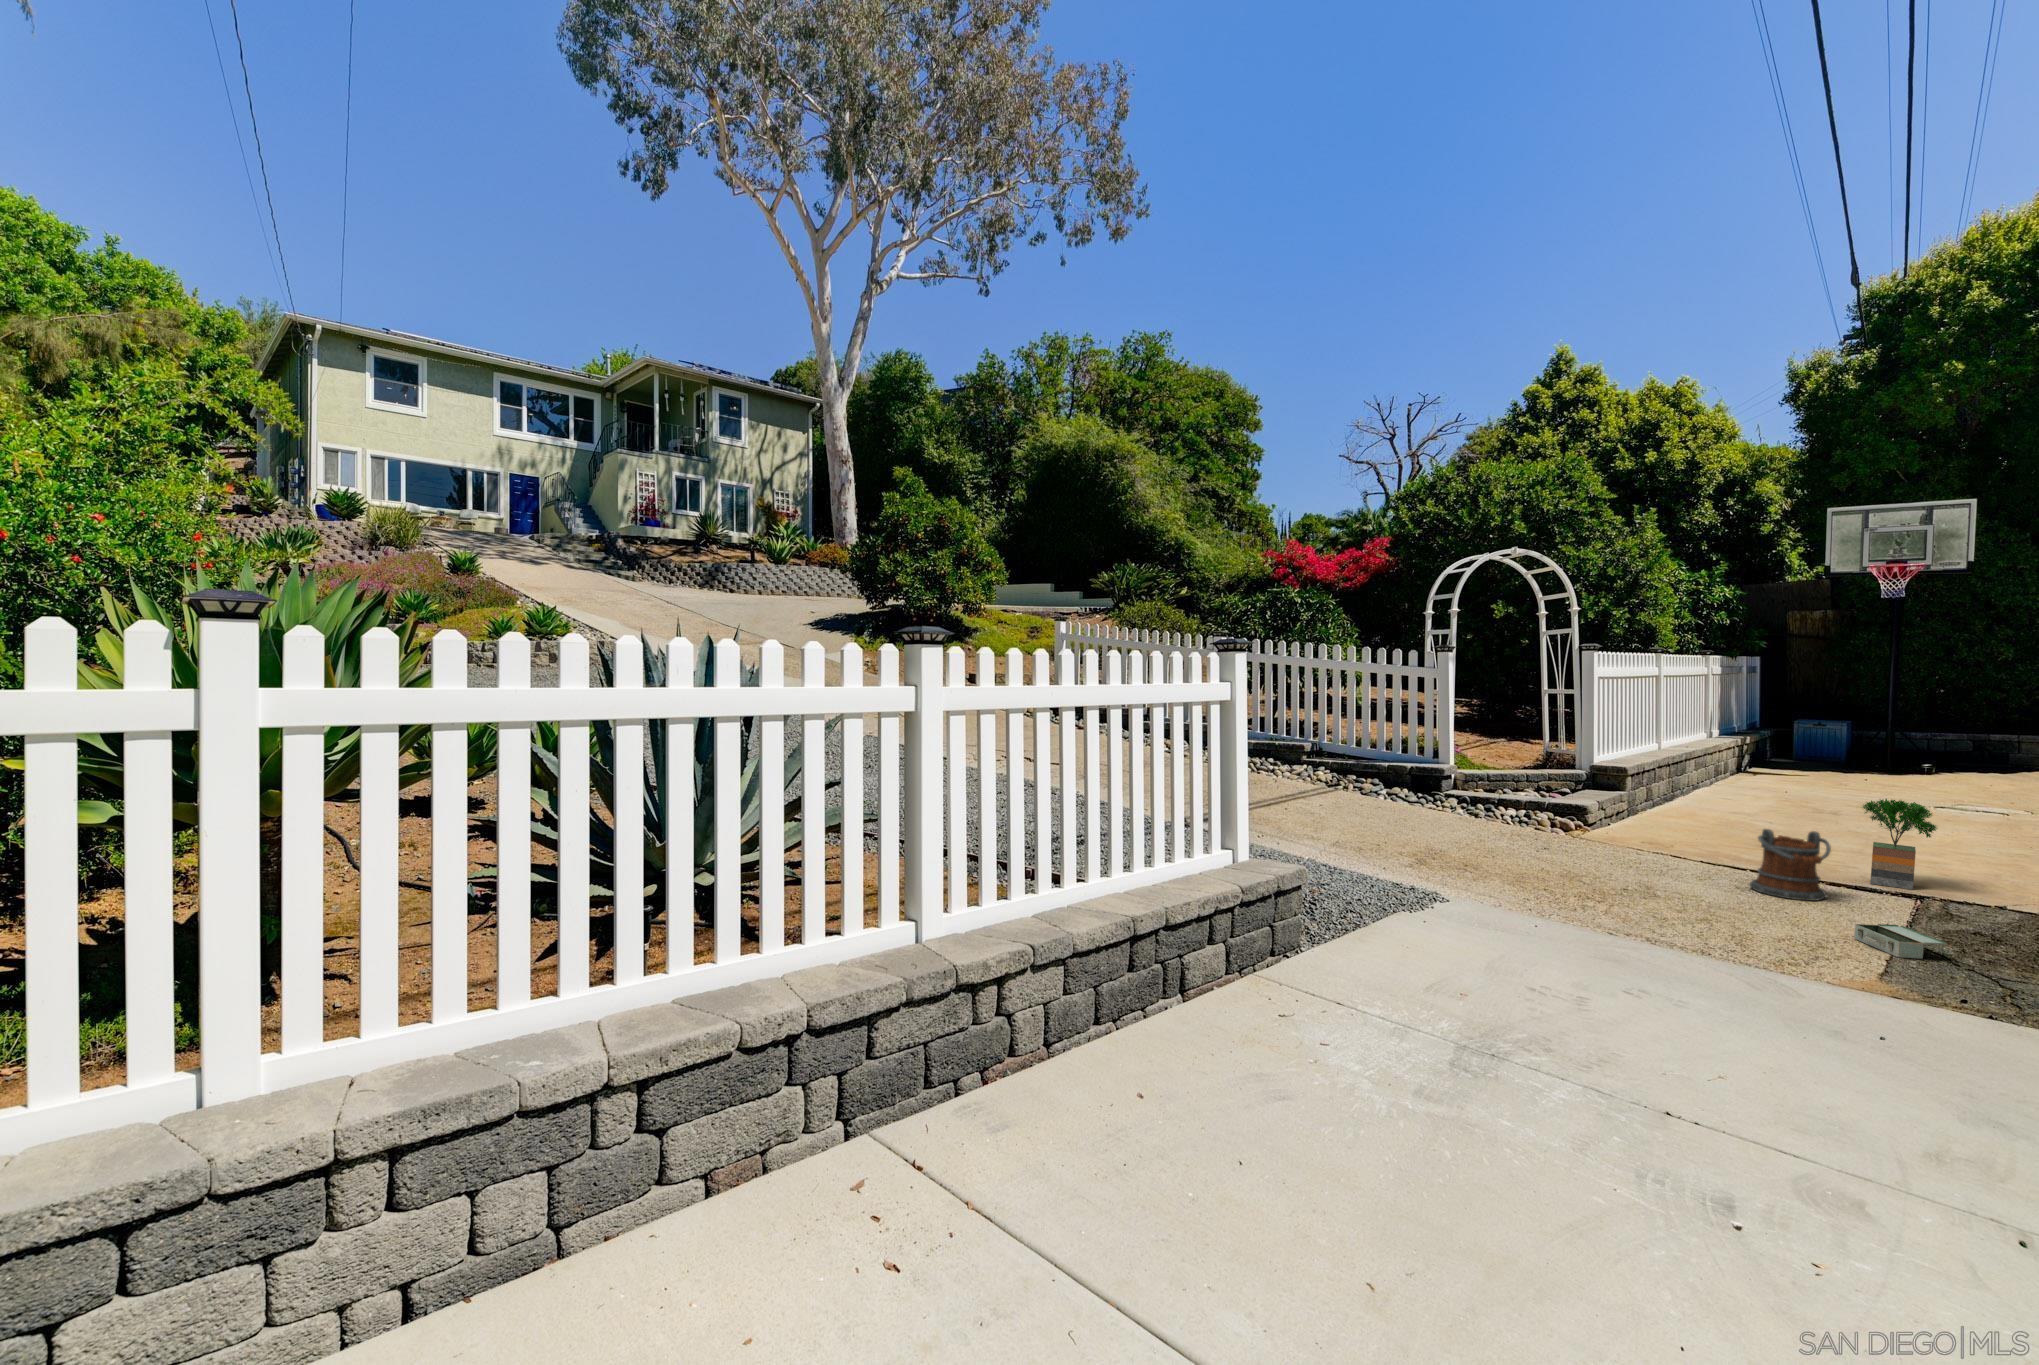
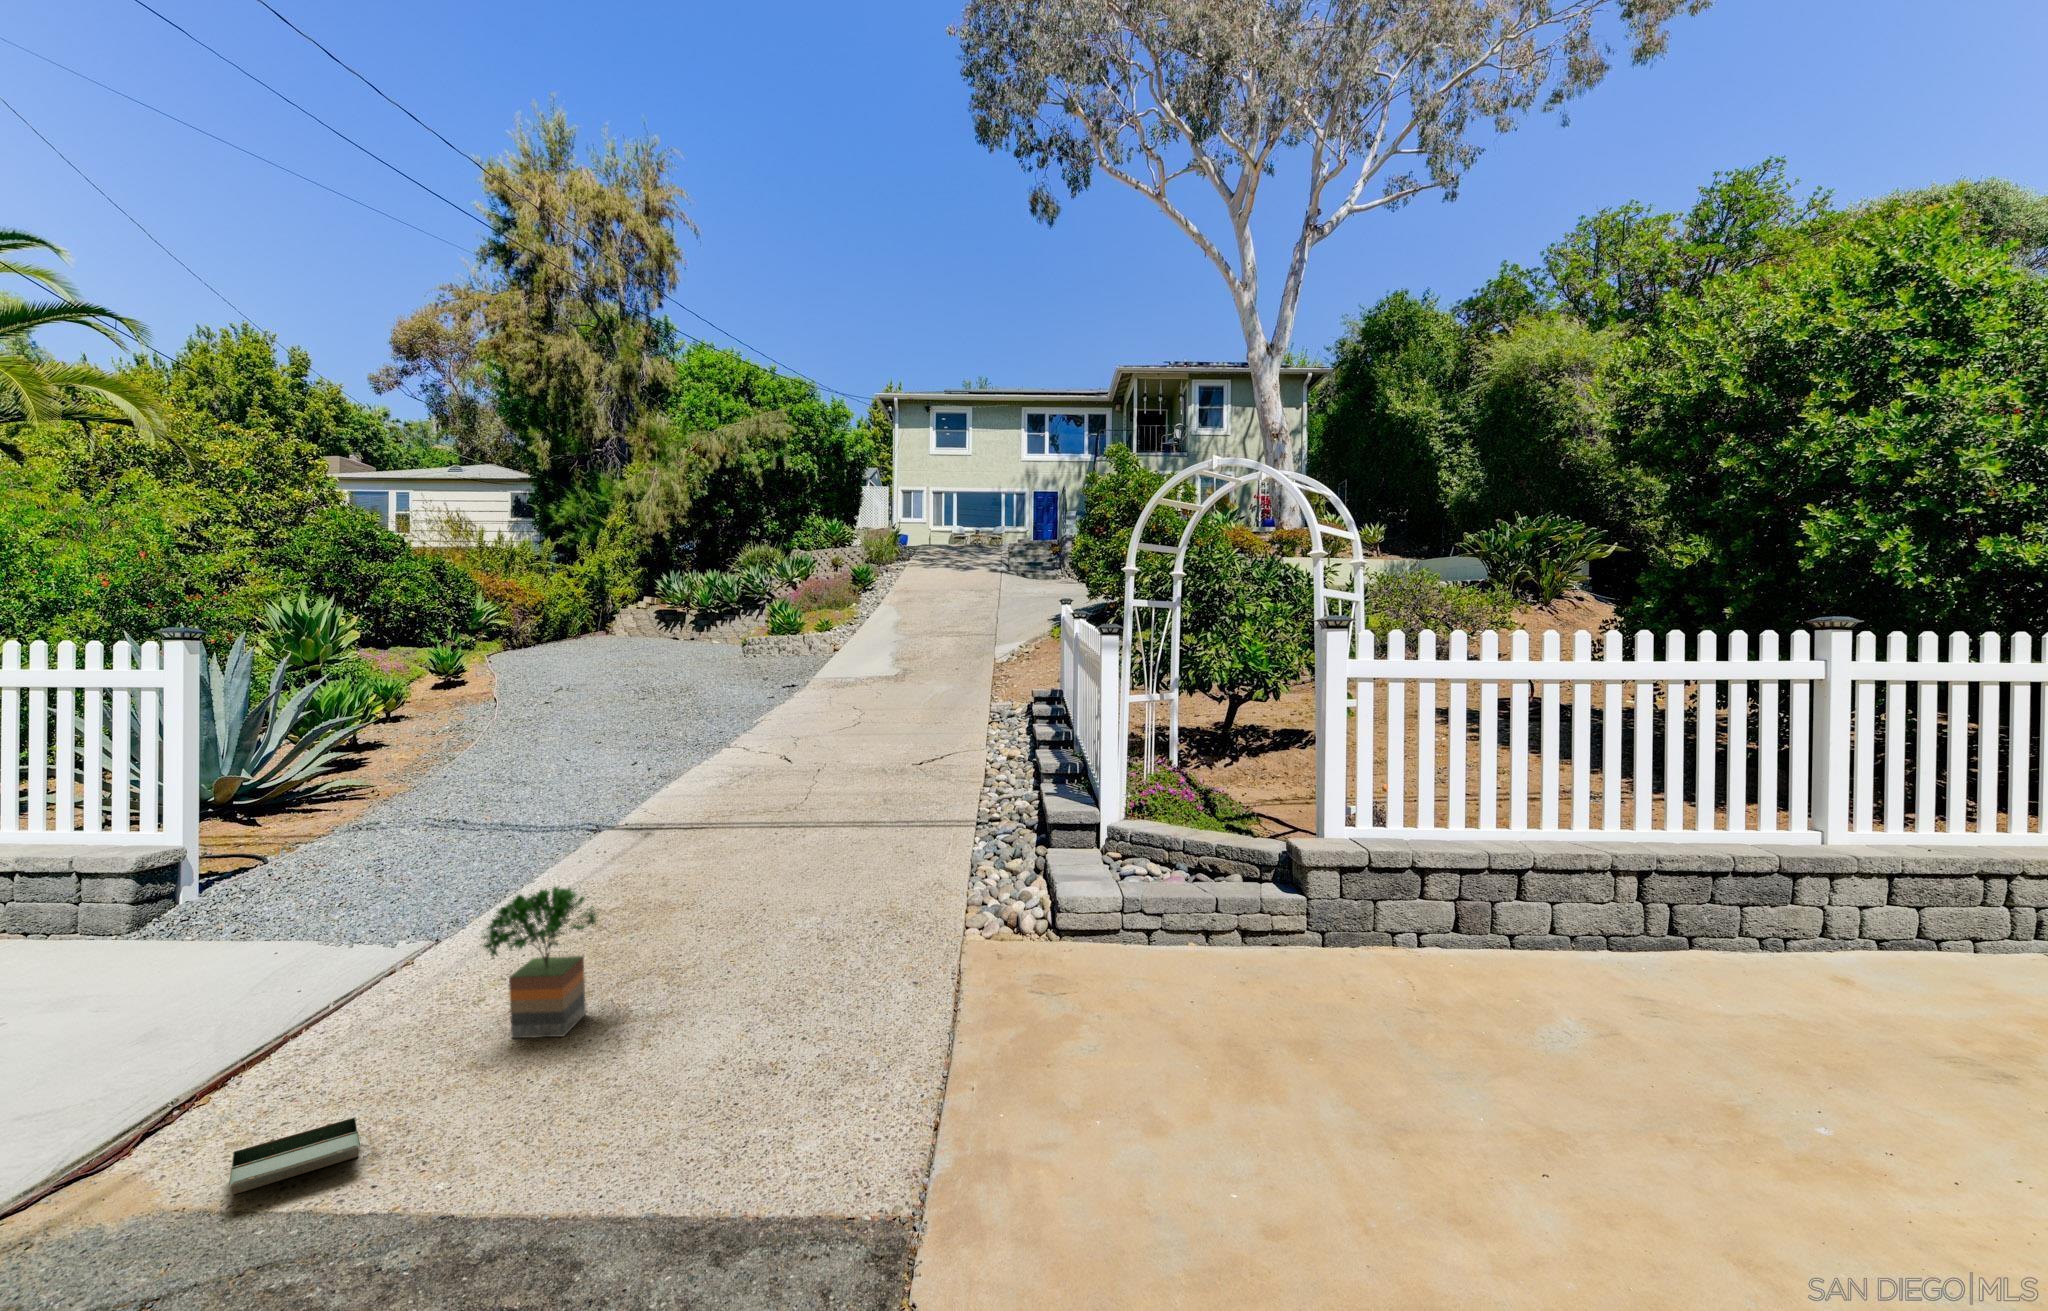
potted tree: present [1863,799,1937,890] -> present [481,887,597,1038]
bucket: present [1749,829,1831,901] -> none [633,957,751,1104]

